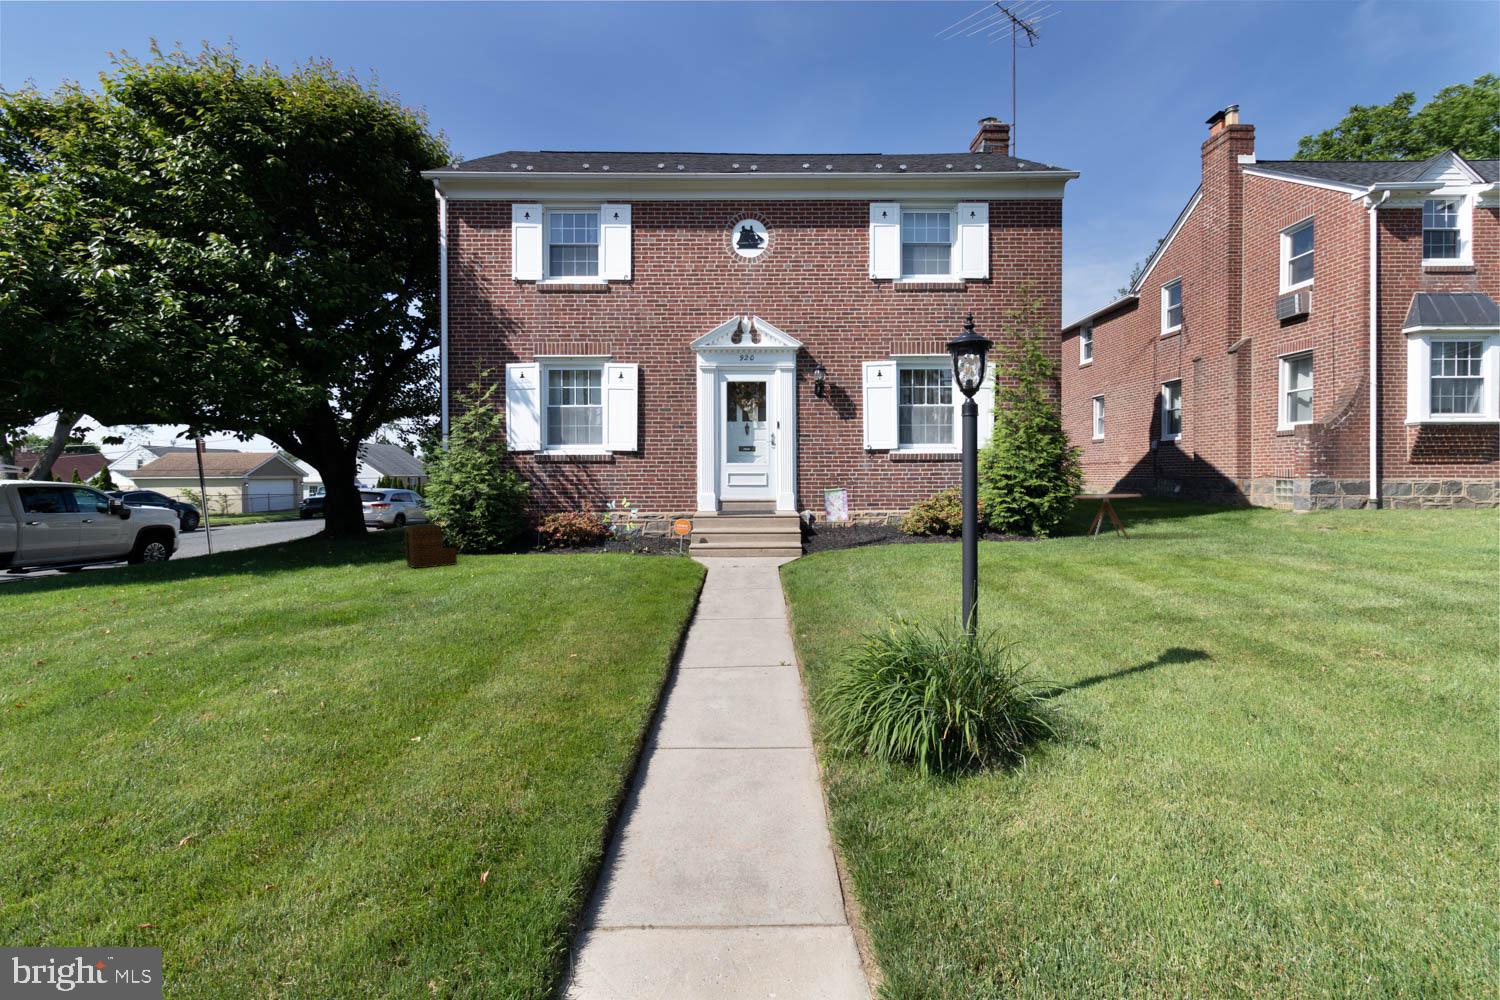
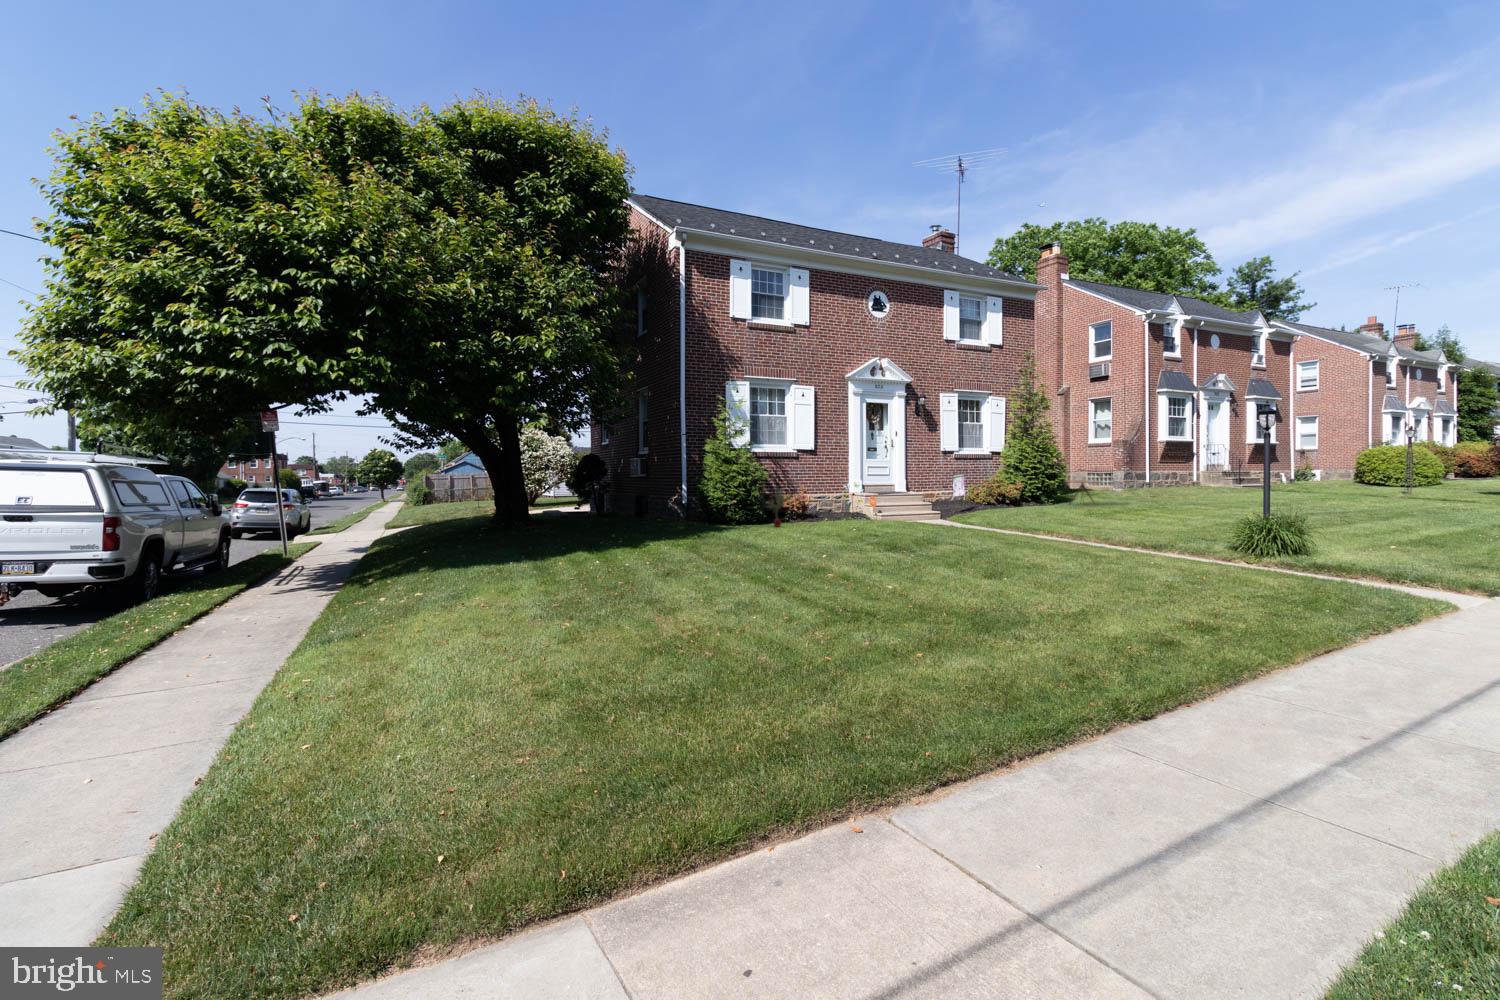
potted tree: none [502,508,546,562] -> present [766,491,786,527]
wooden crate: present [405,524,457,568] -> none [691,500,733,533]

